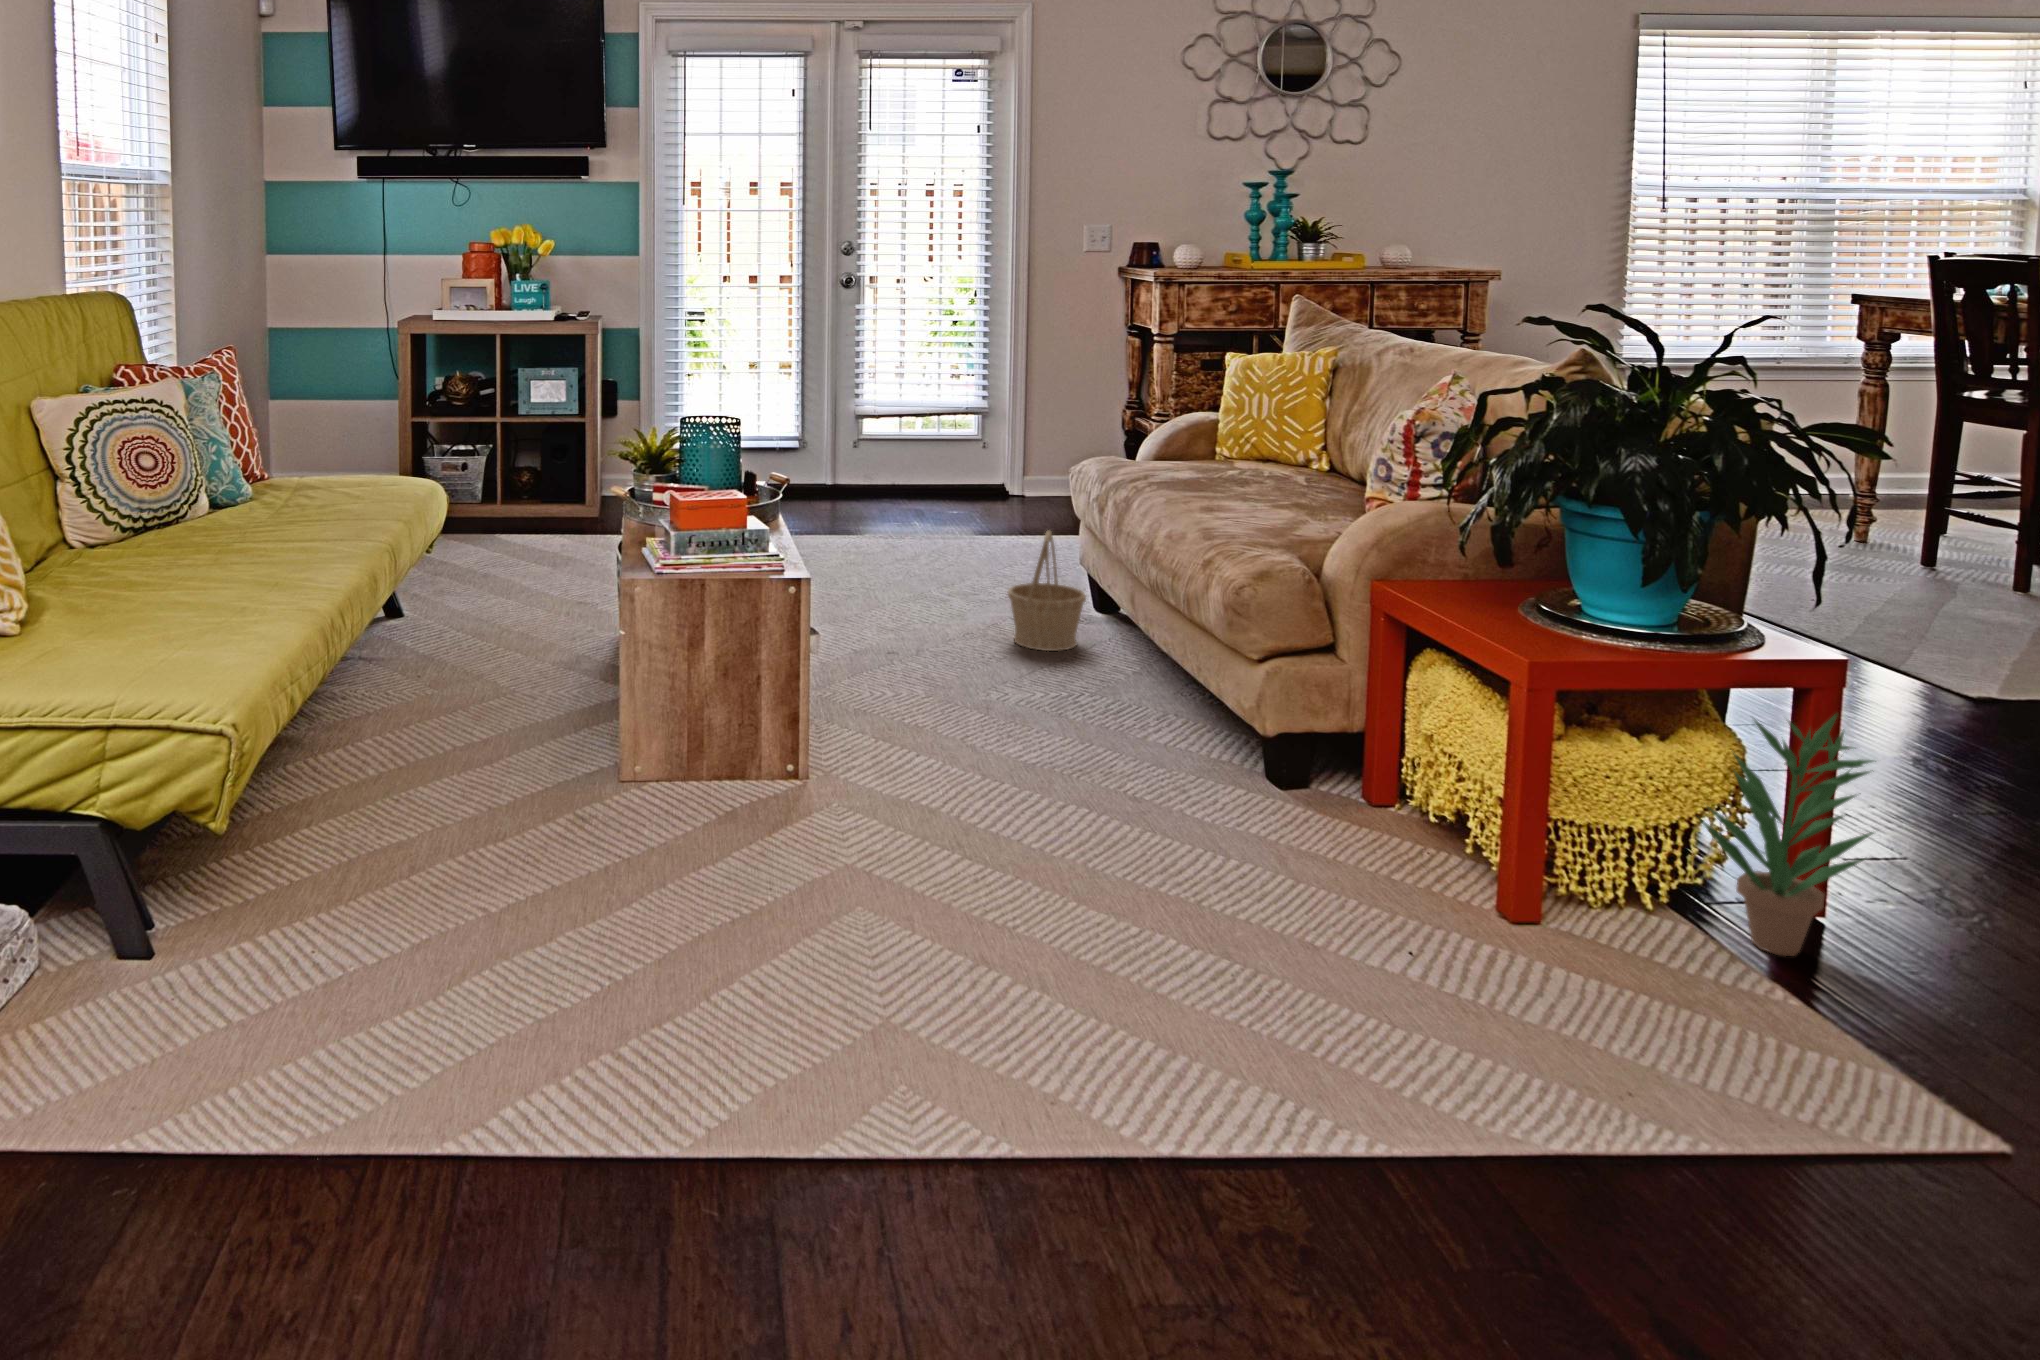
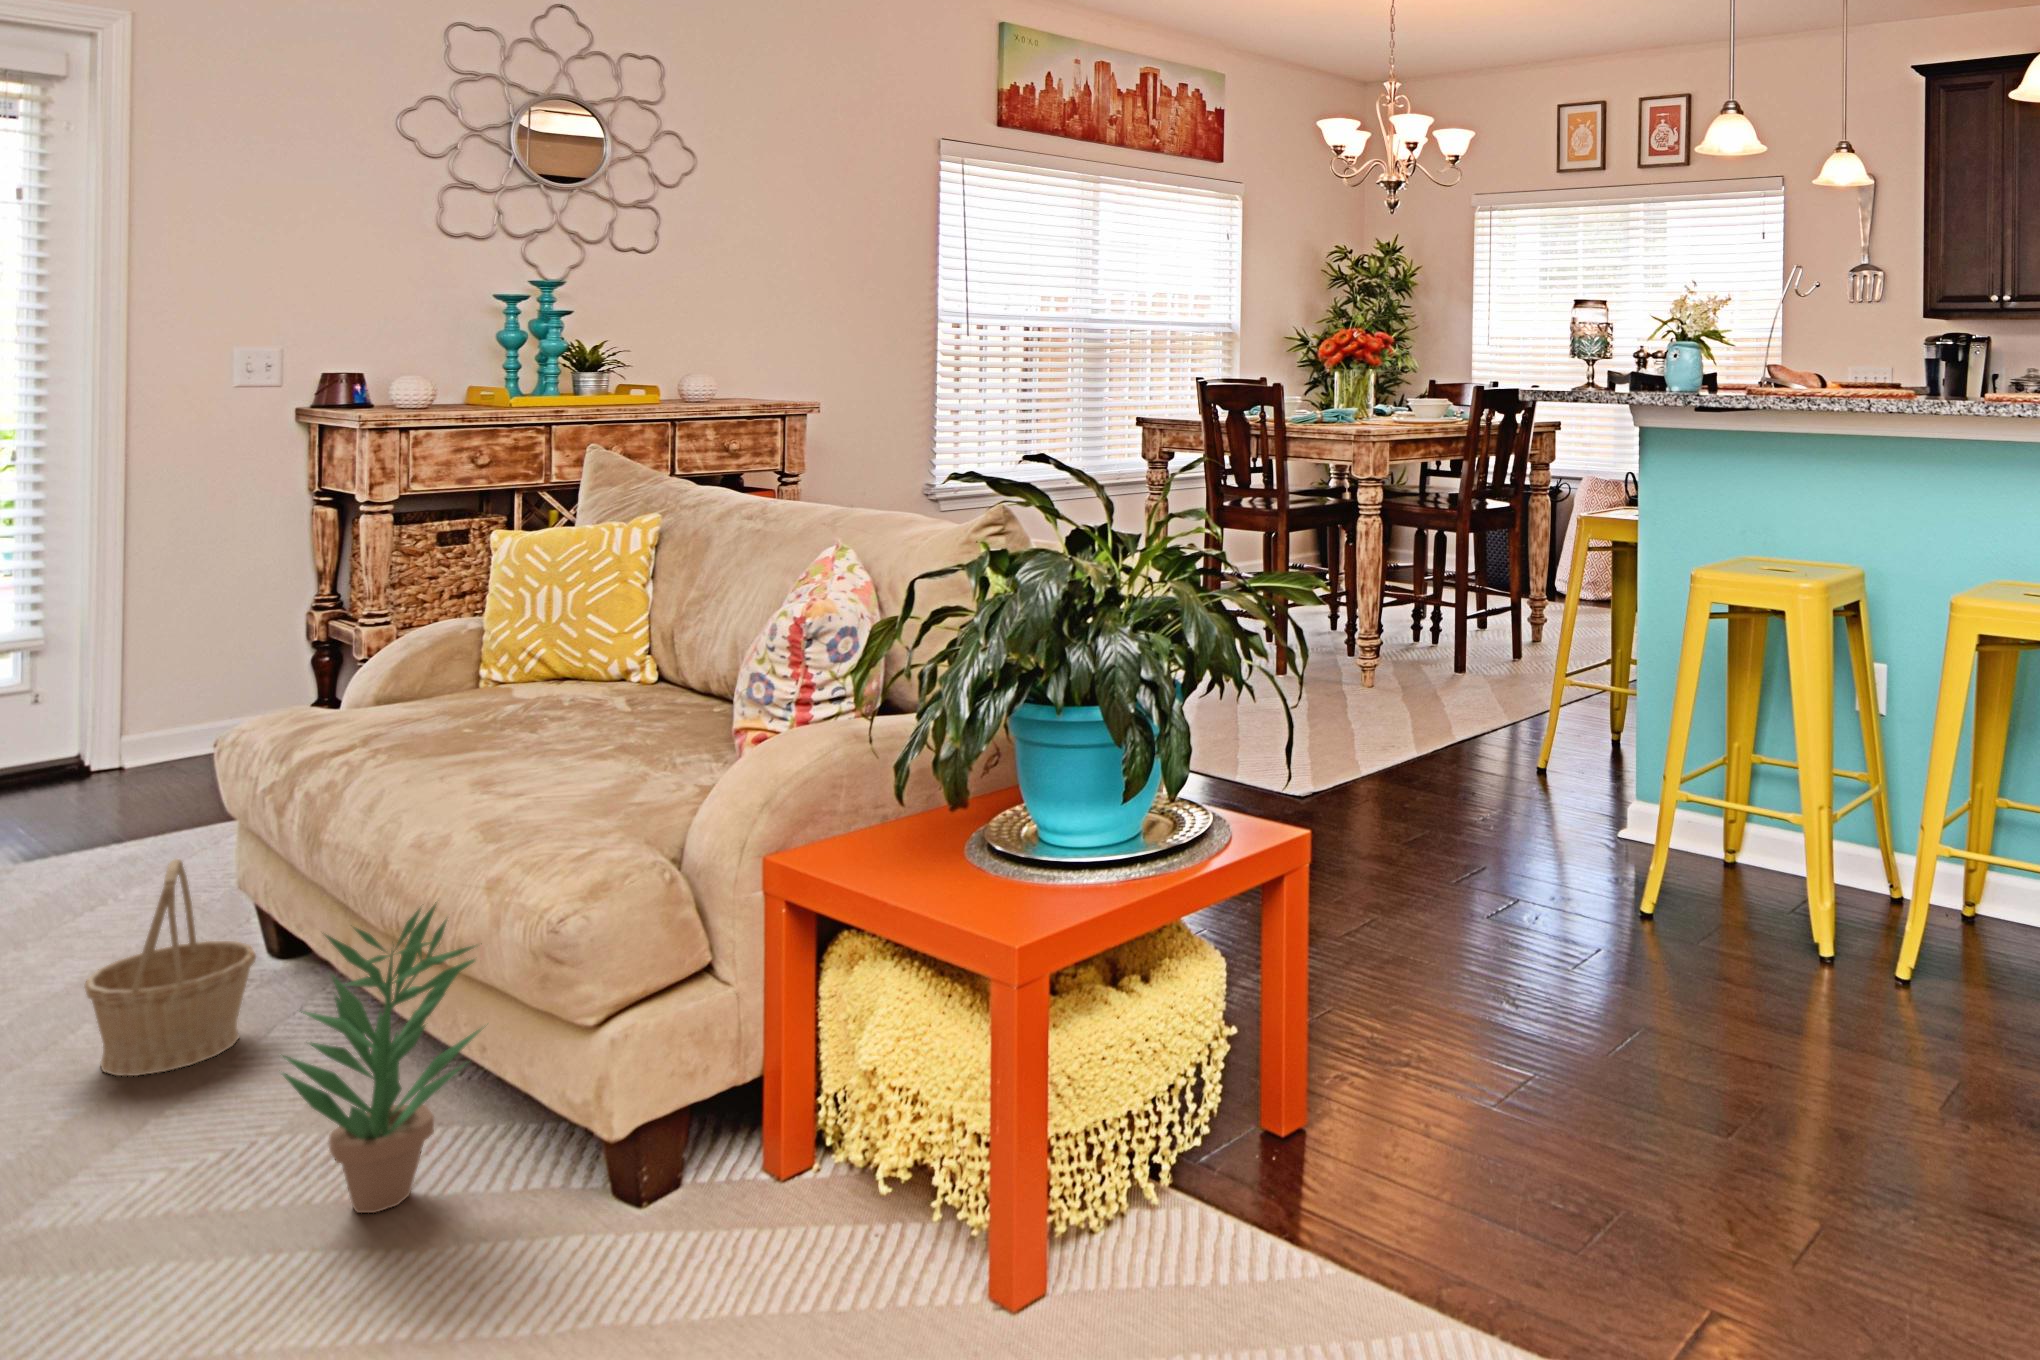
potted plant: present [1701,714,1876,956] -> present [280,902,481,1213]

